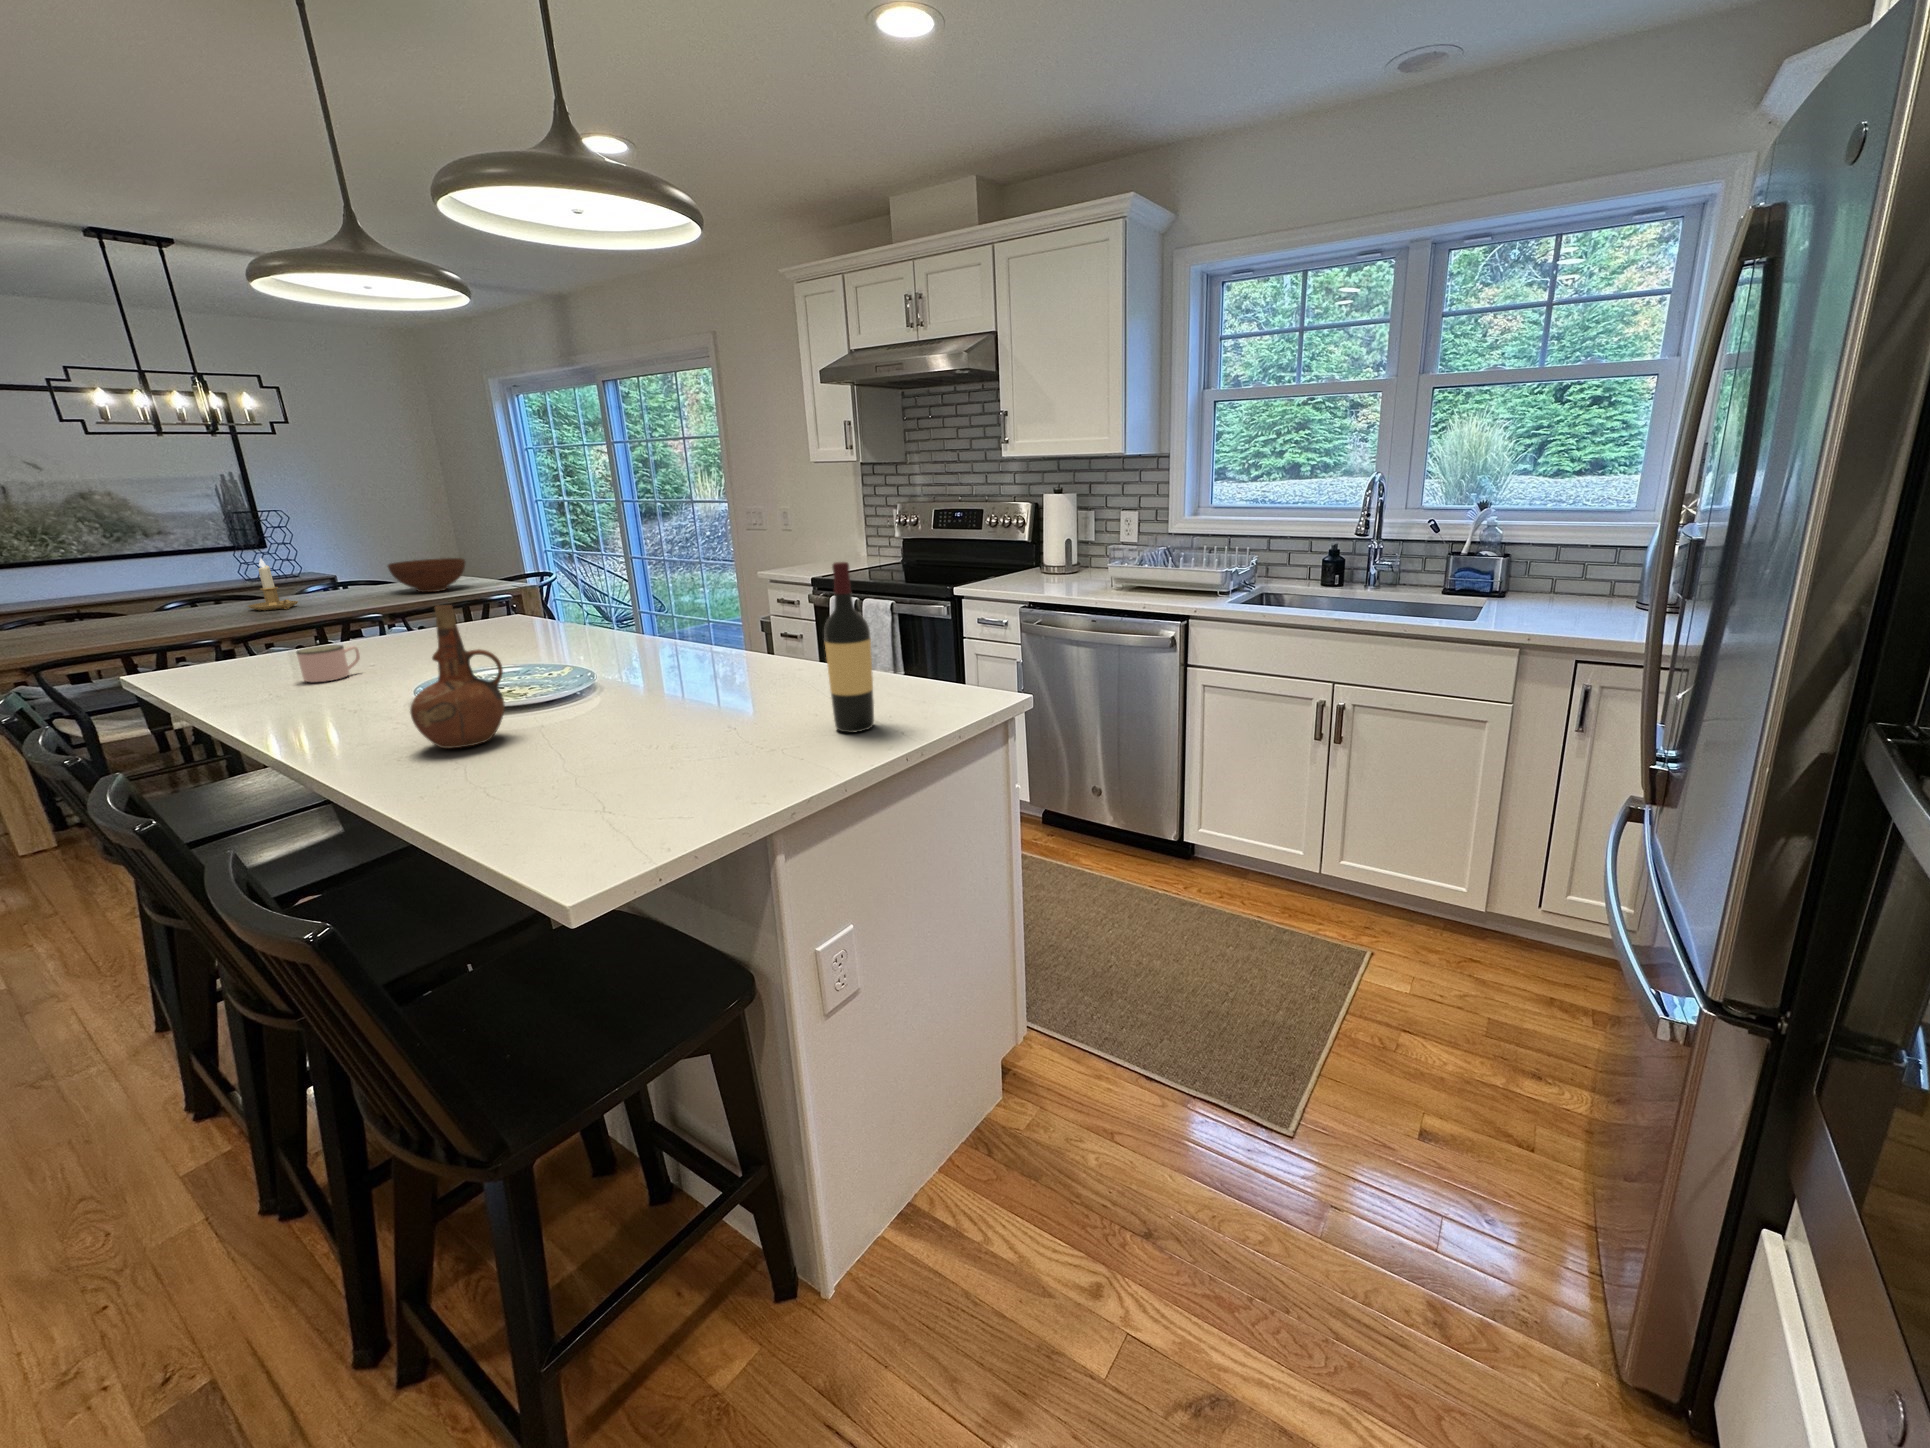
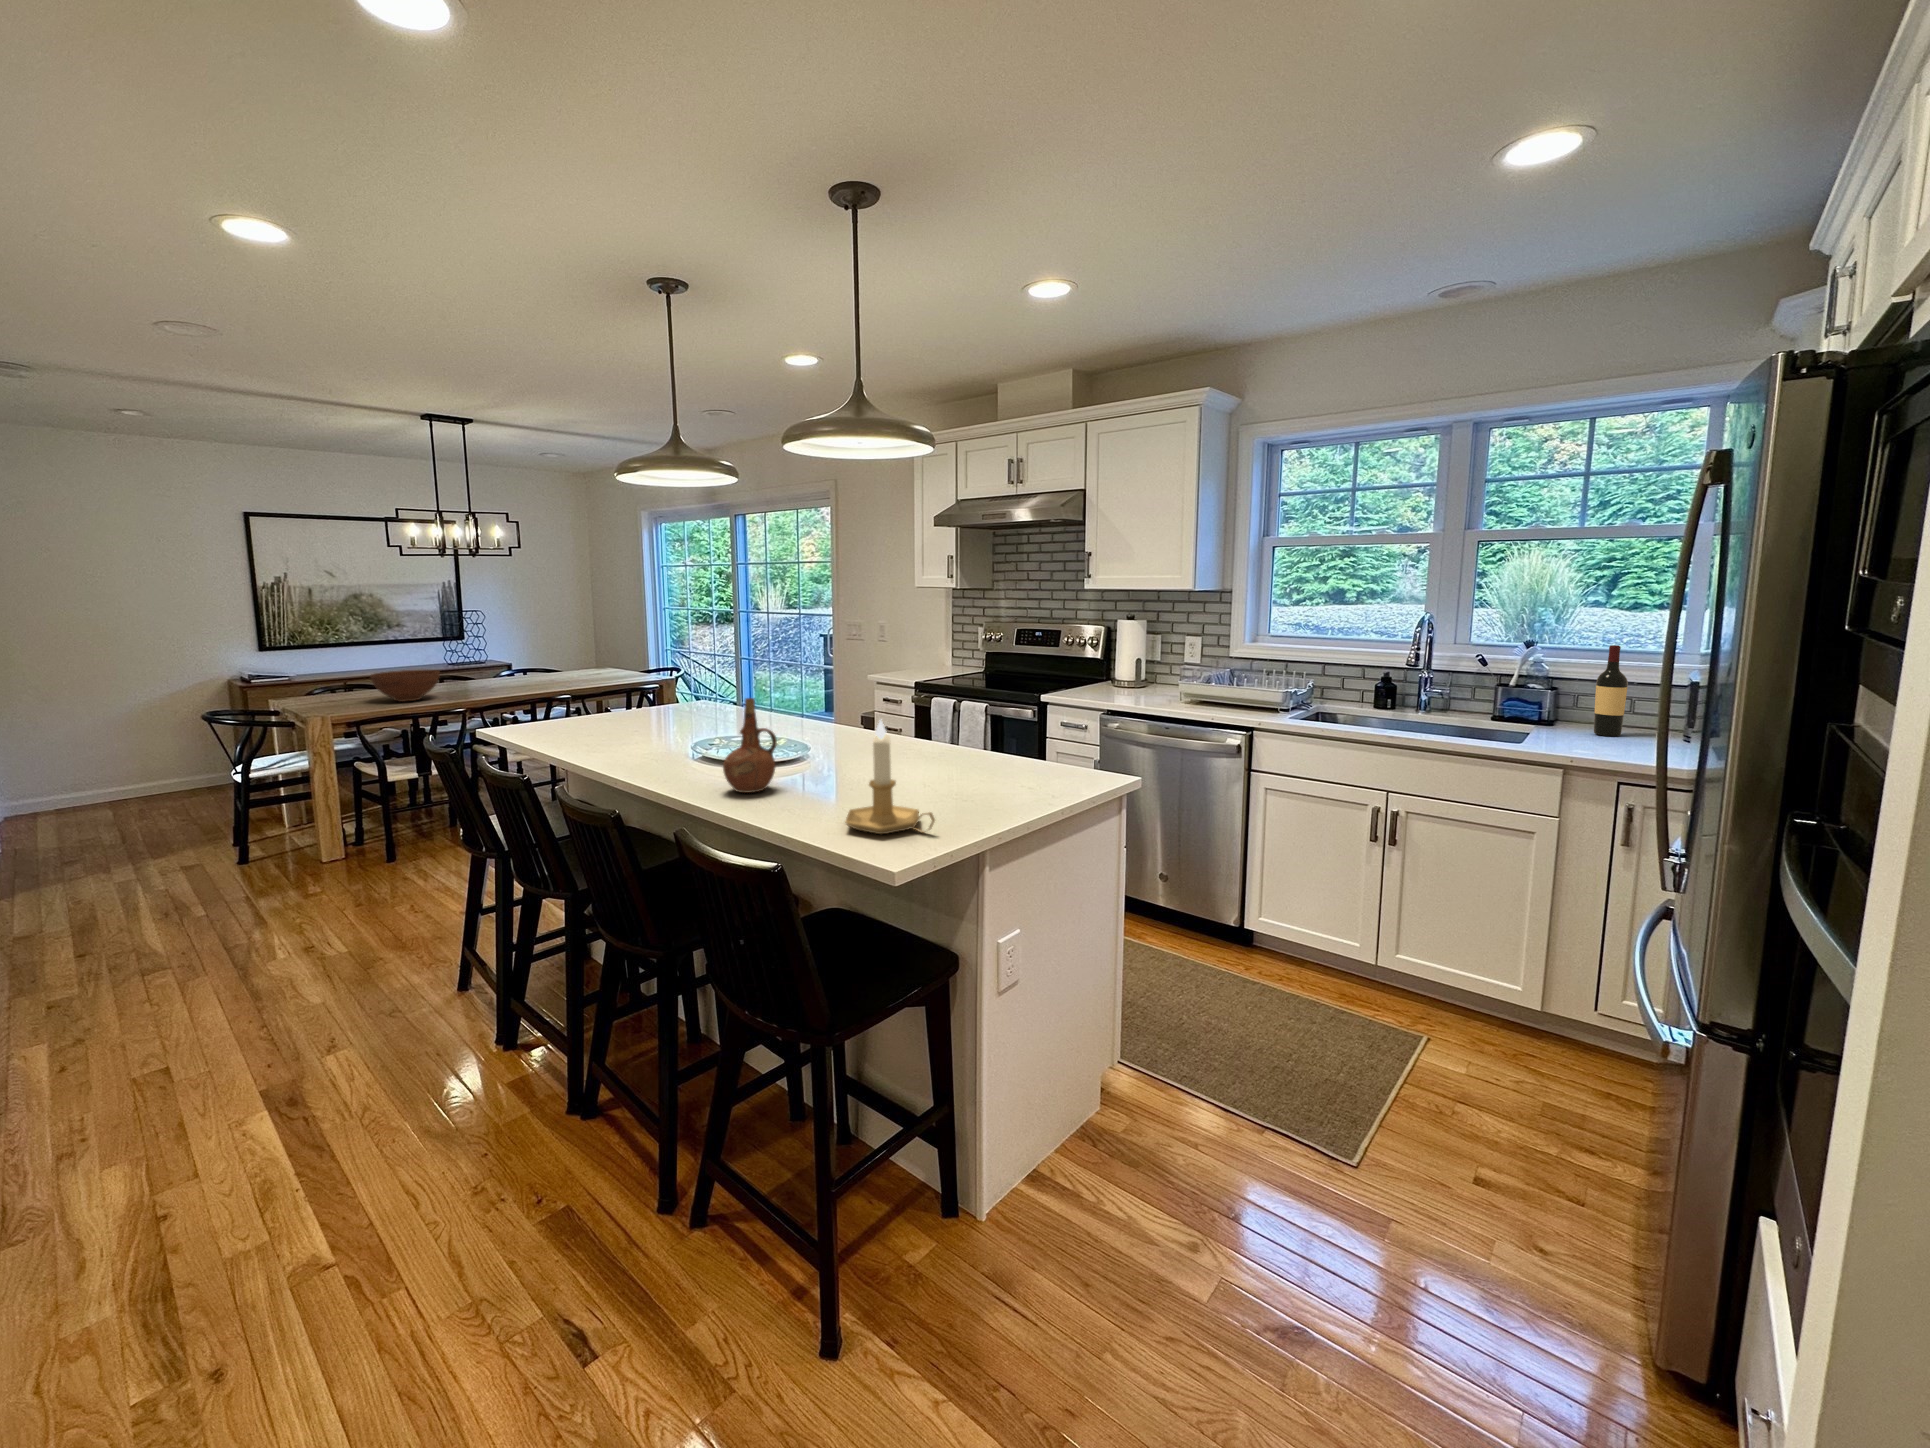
candlestick: present [248,558,298,611] -> present [846,720,935,835]
fruit bowl: present [387,558,465,592] -> present [371,670,440,702]
wine bottle: present [824,562,874,733] -> present [1594,645,1628,736]
mug: present [296,645,360,683] -> none [598,721,632,747]

